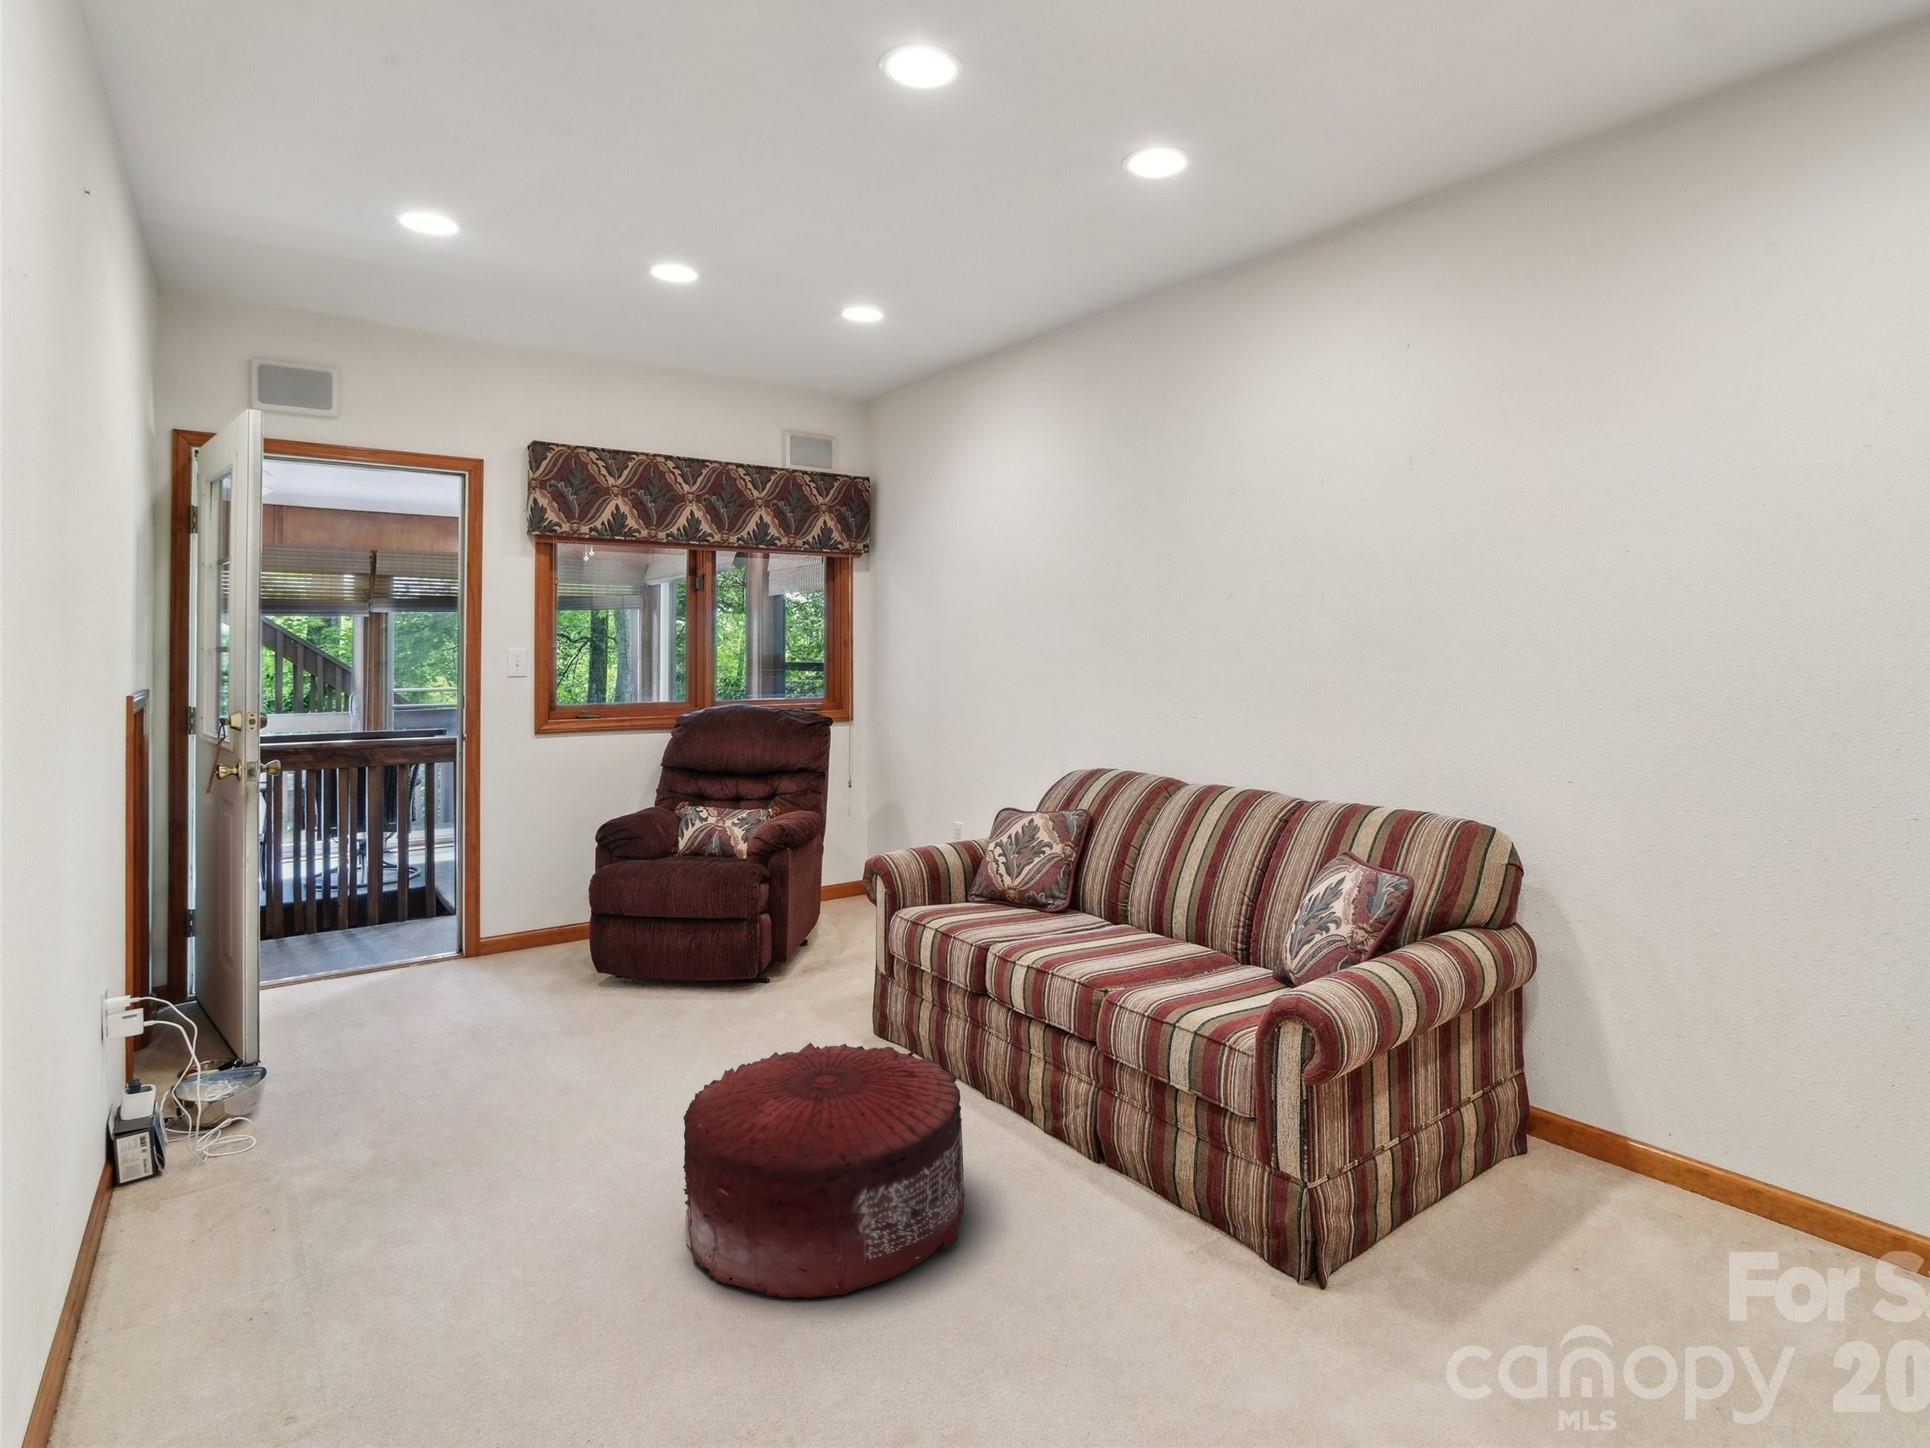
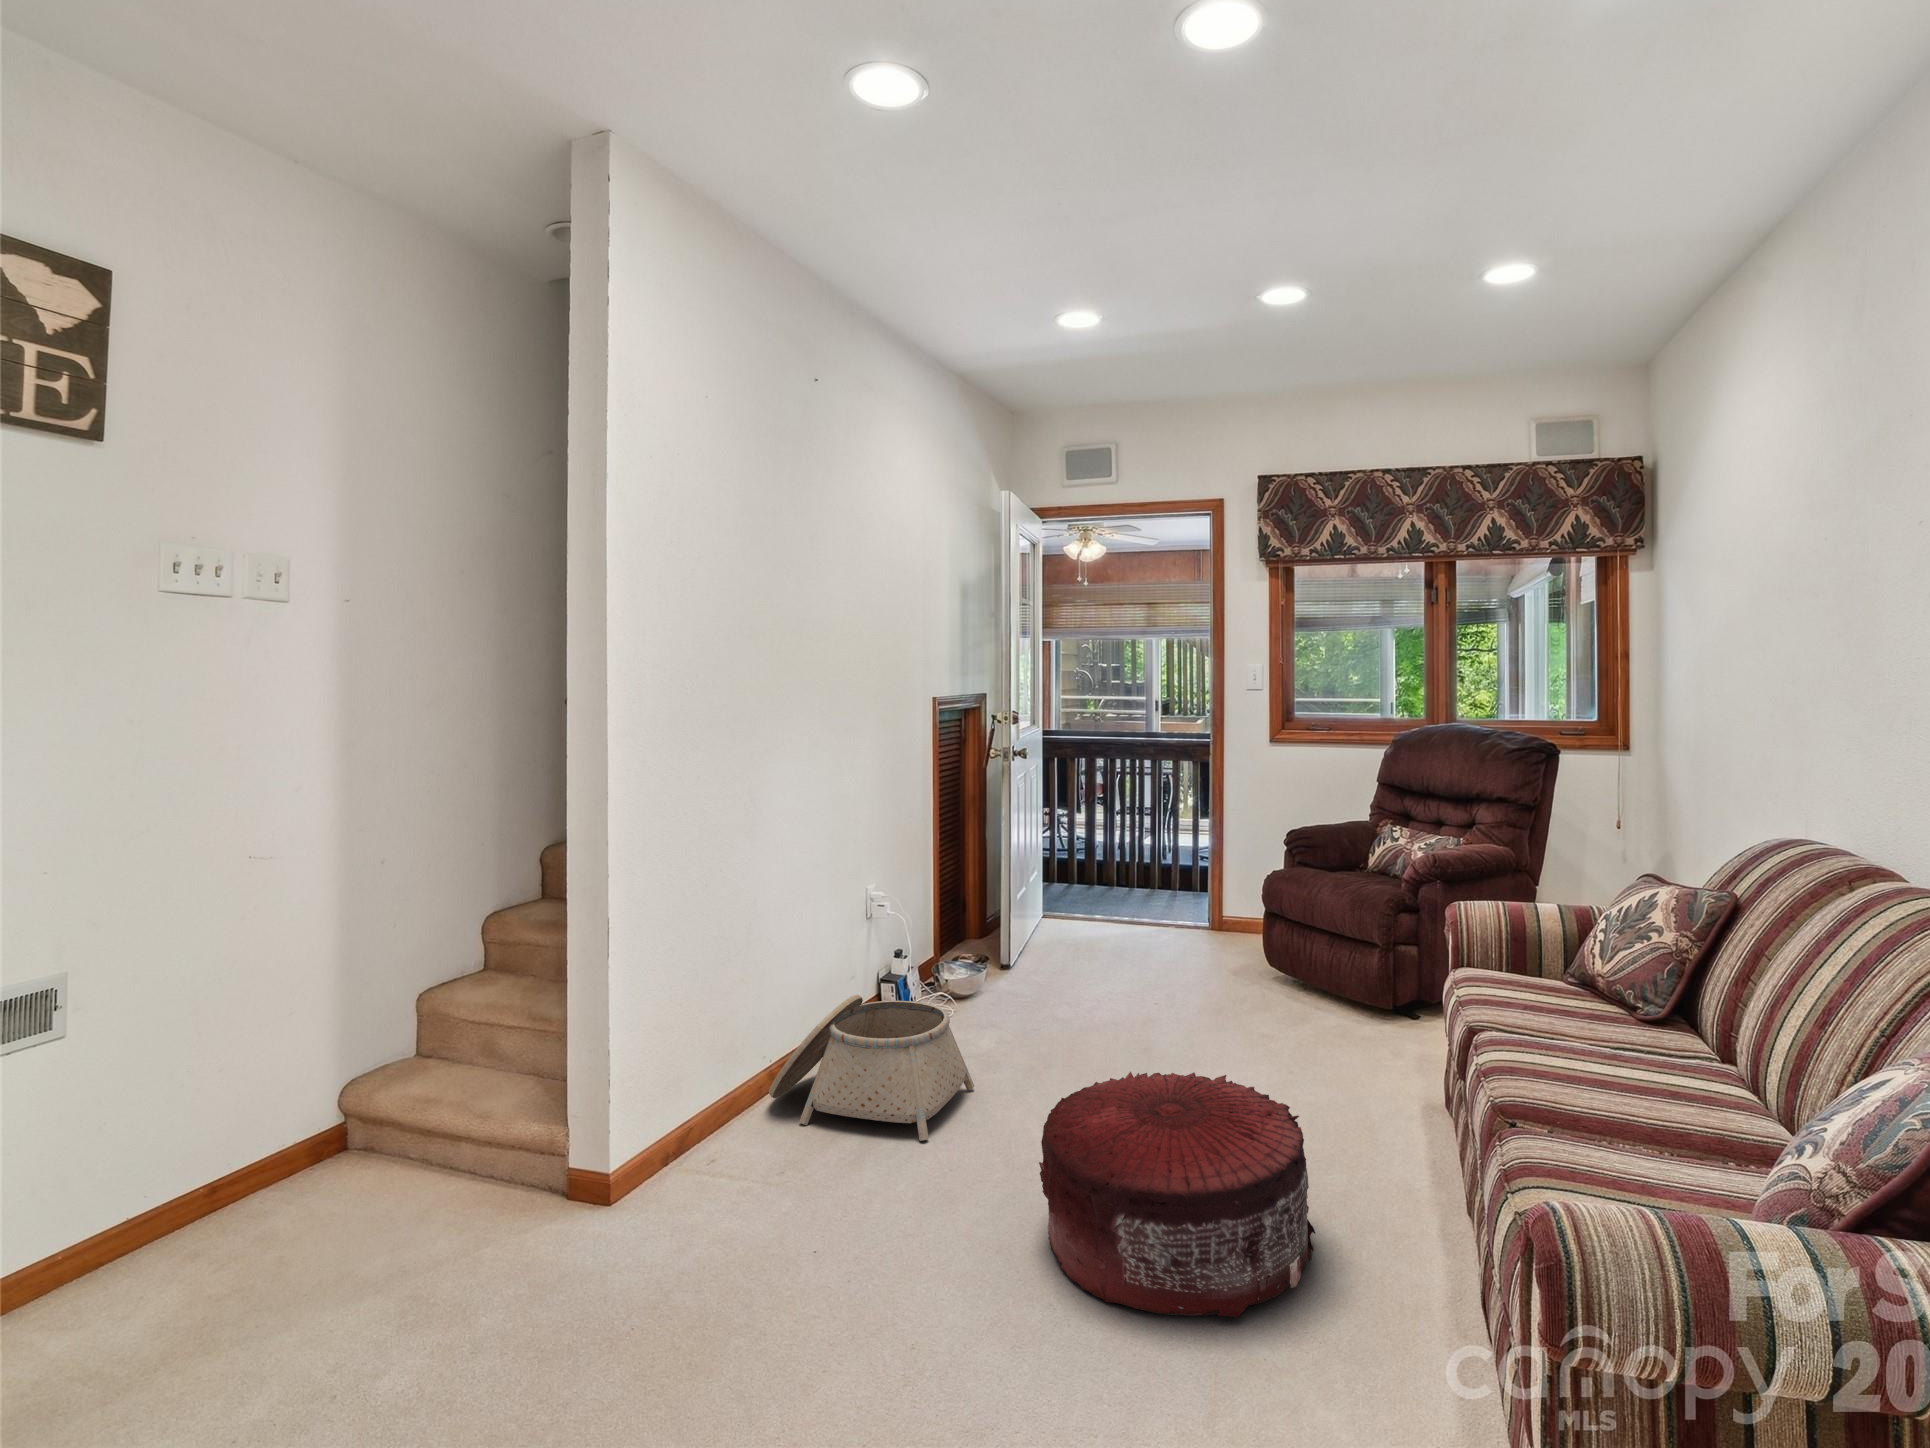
basket: none [35,1099,416,1352] -> present [769,995,974,1141]

